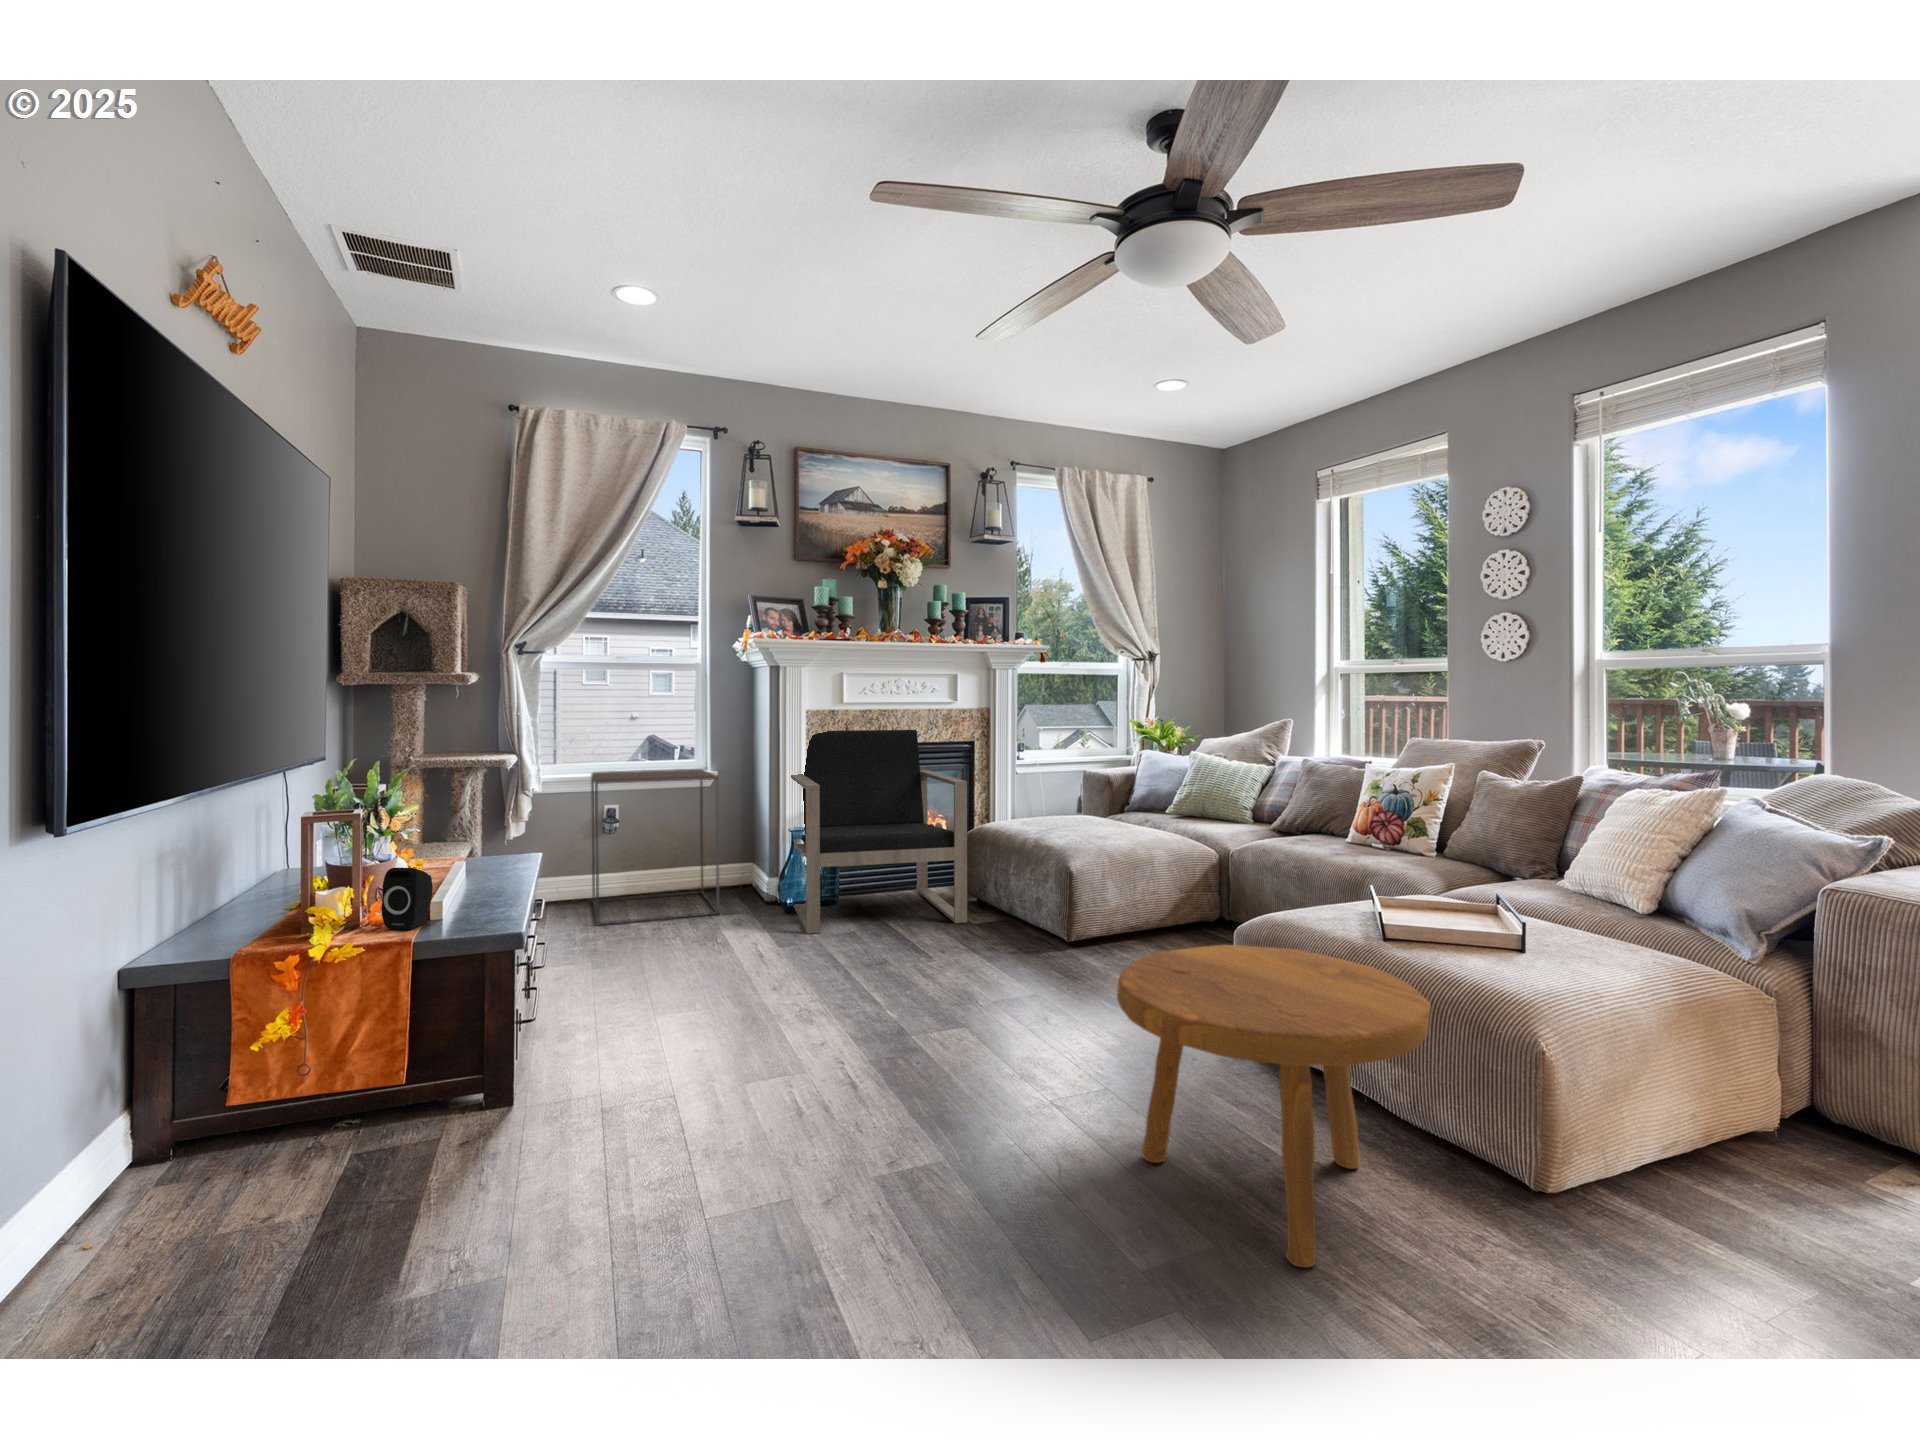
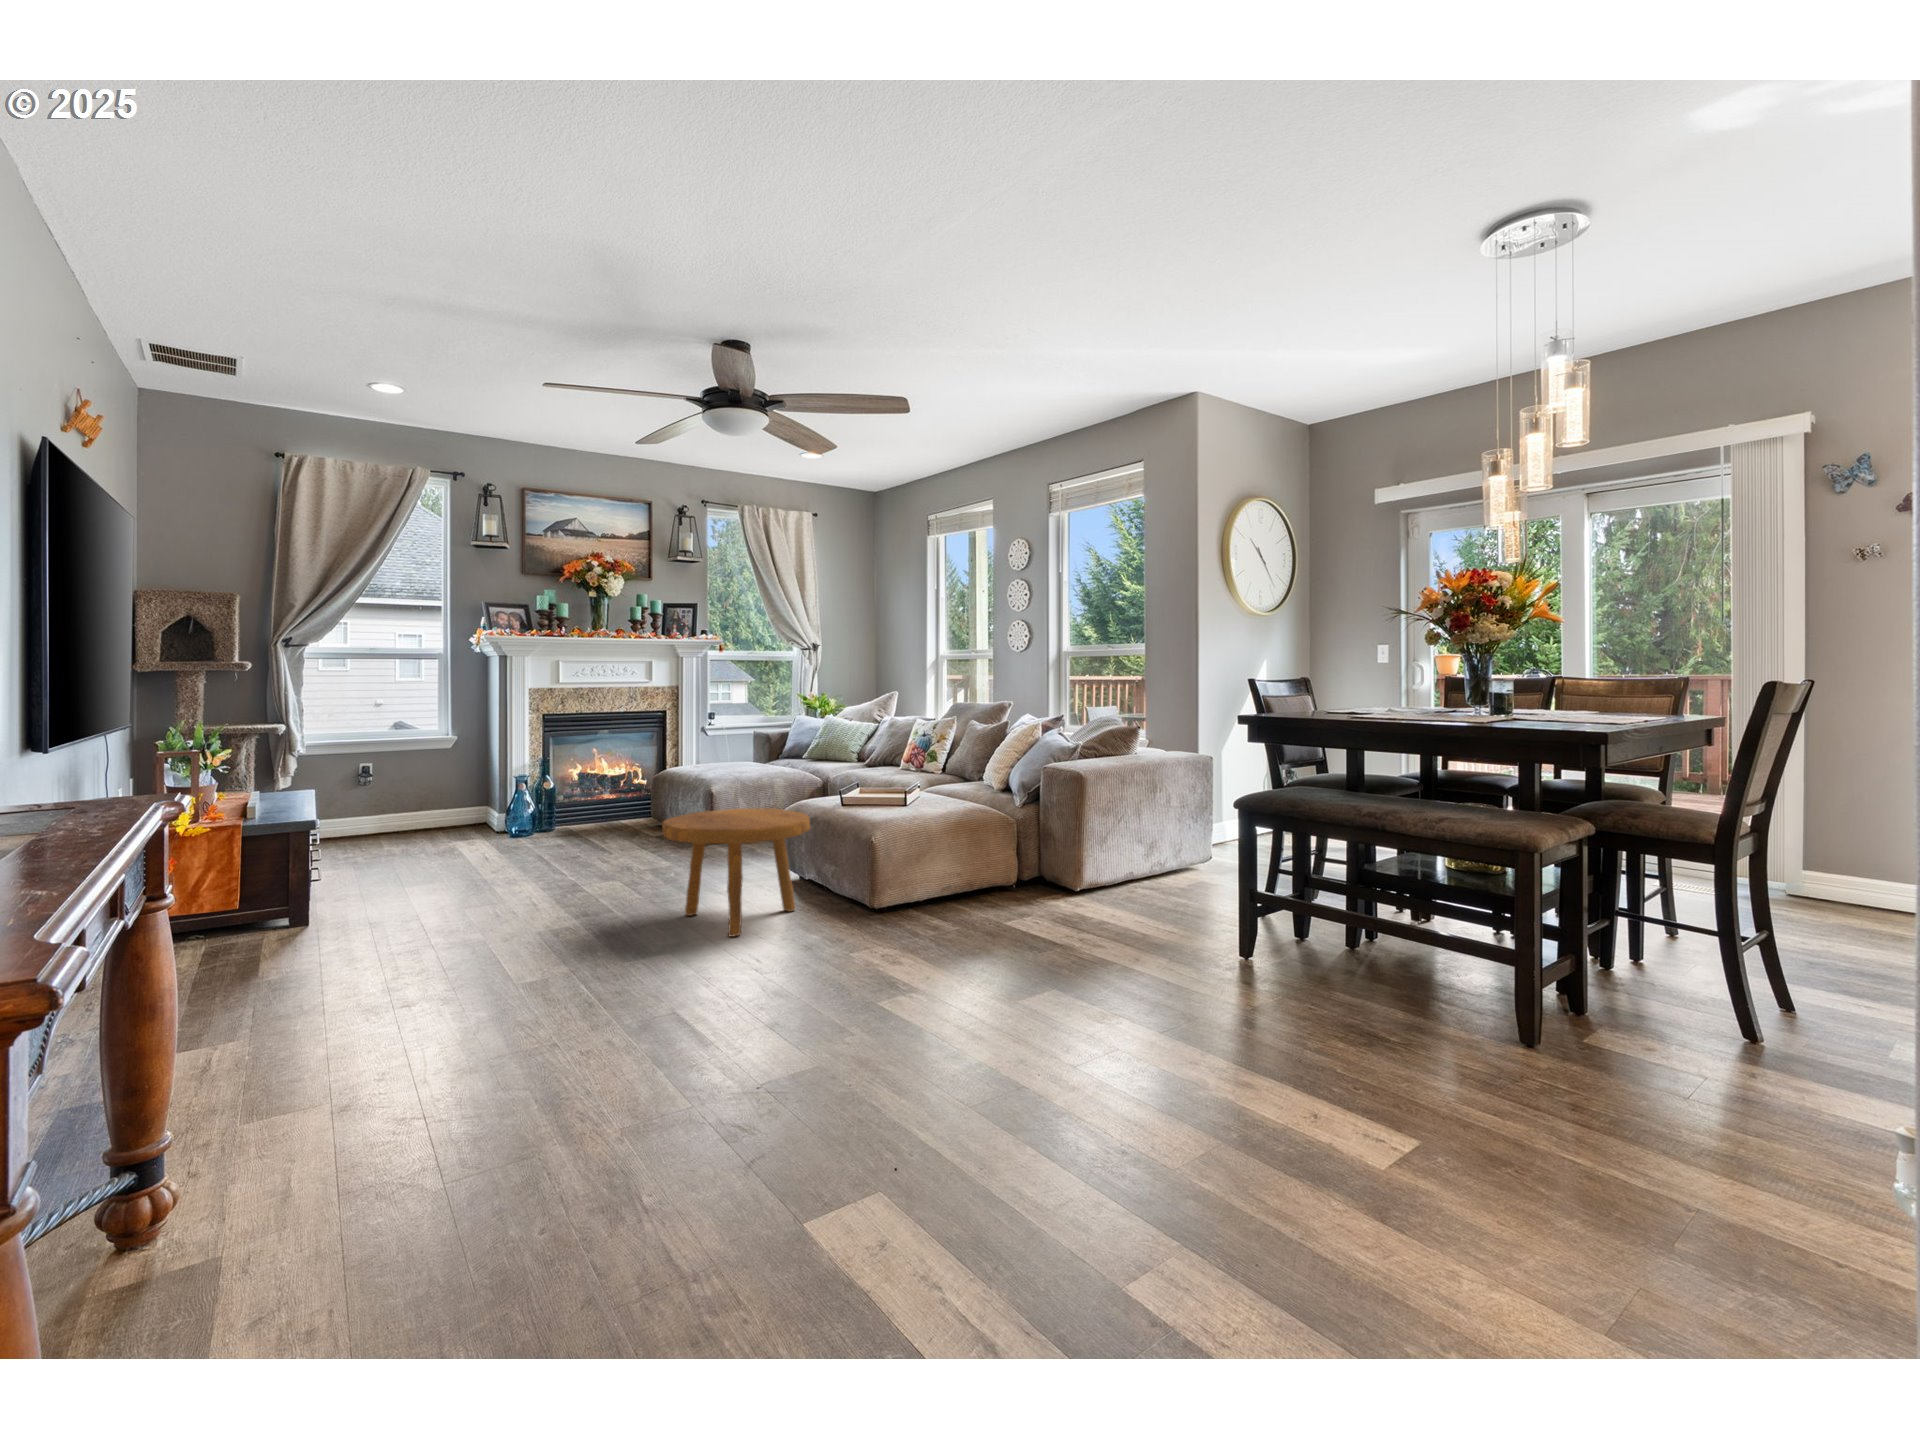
armchair: present [791,730,967,934] -> none [517,703,649,846]
side table: present [591,769,719,925] -> none [350,734,460,848]
speaker: present [381,868,433,930] -> none [219,782,253,819]

